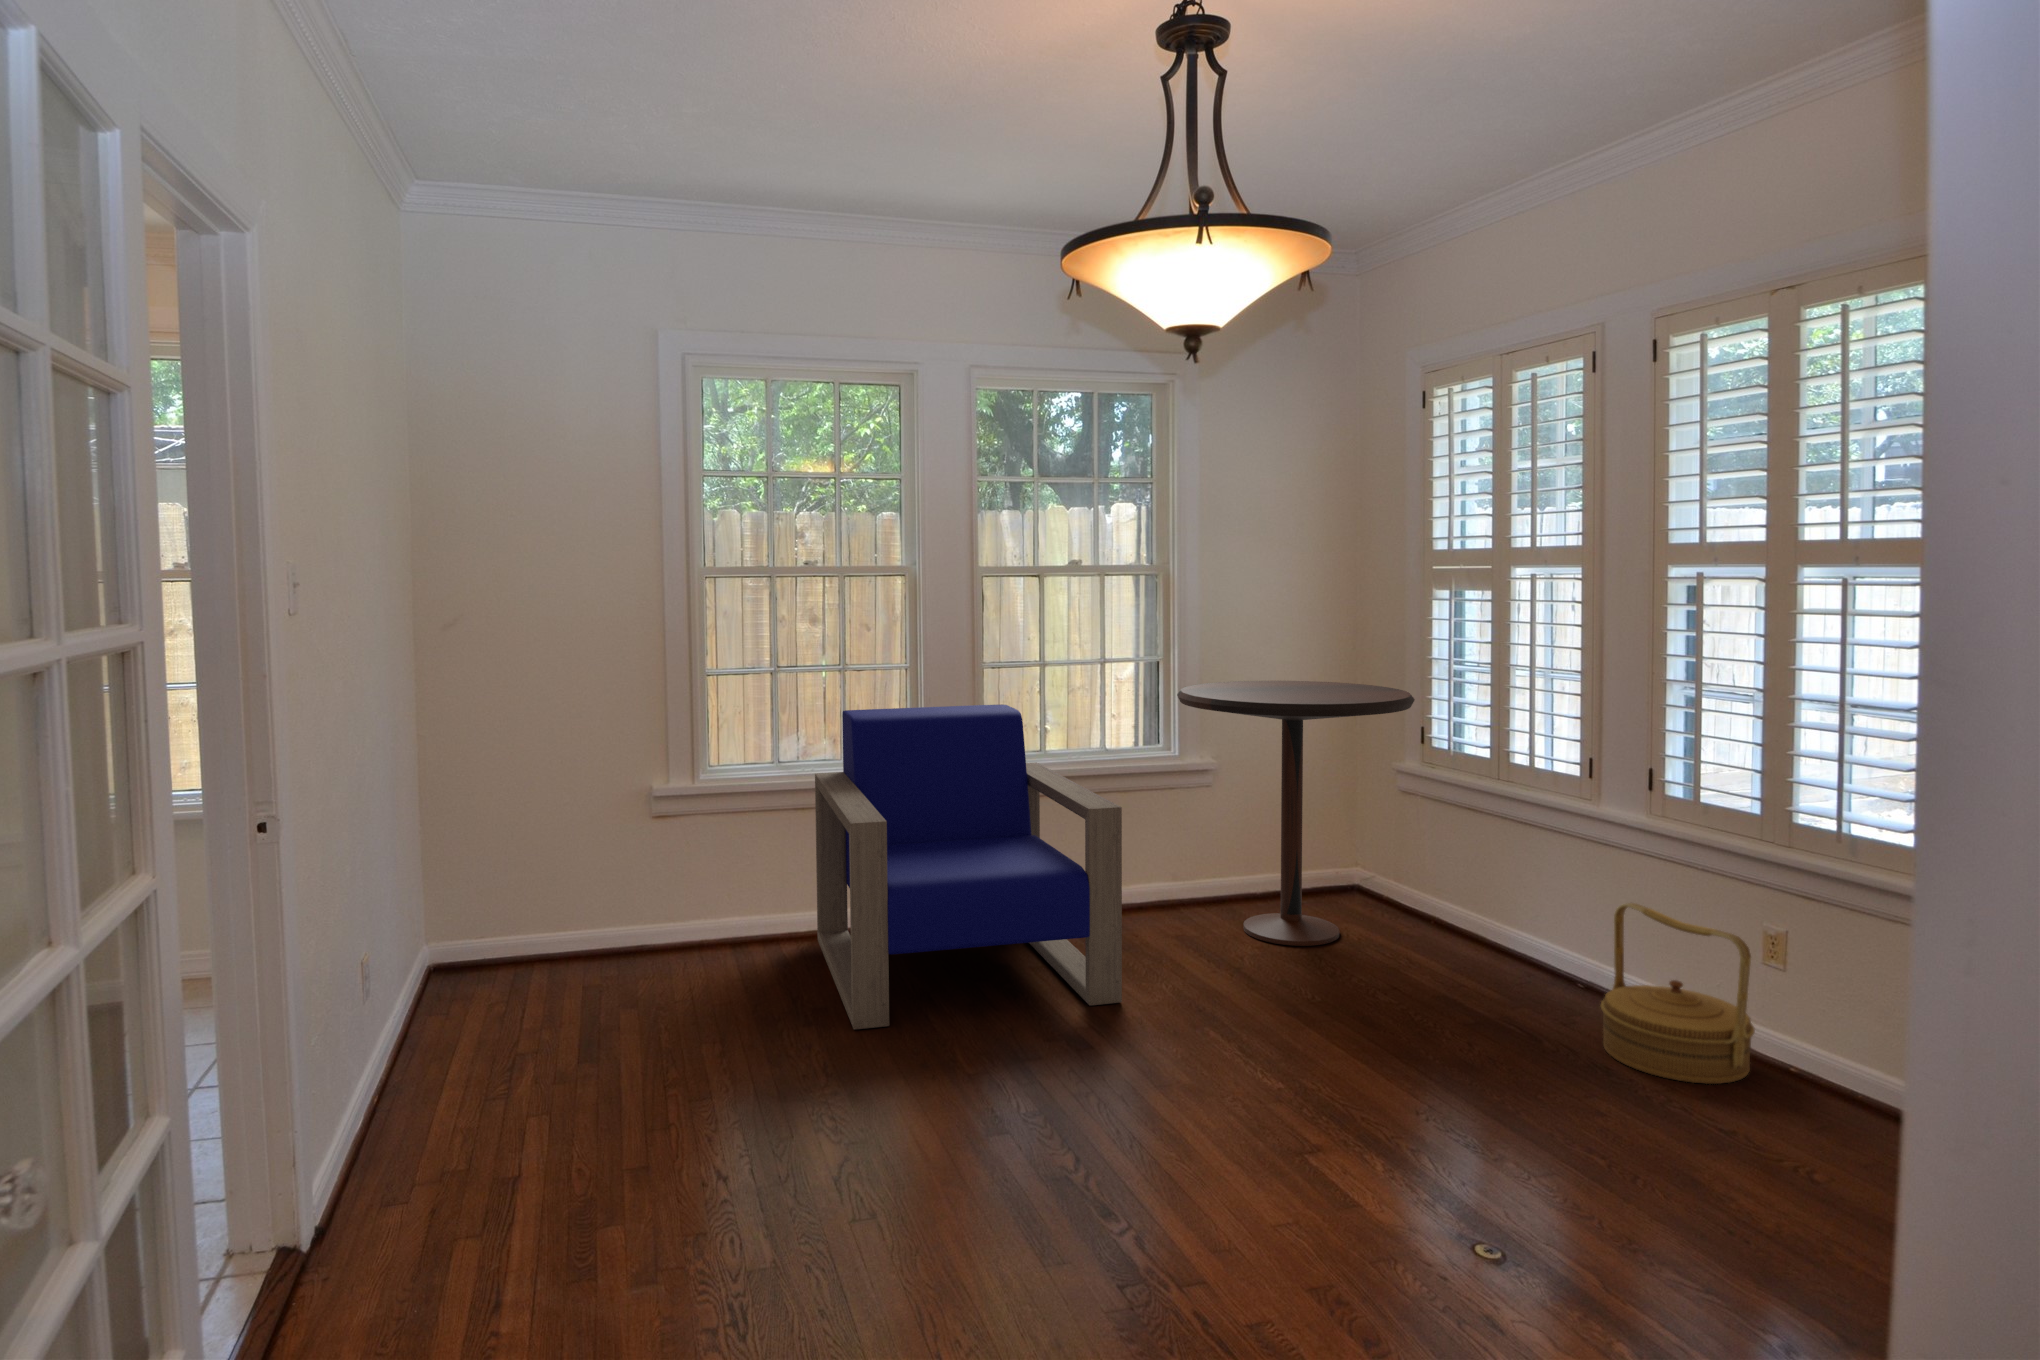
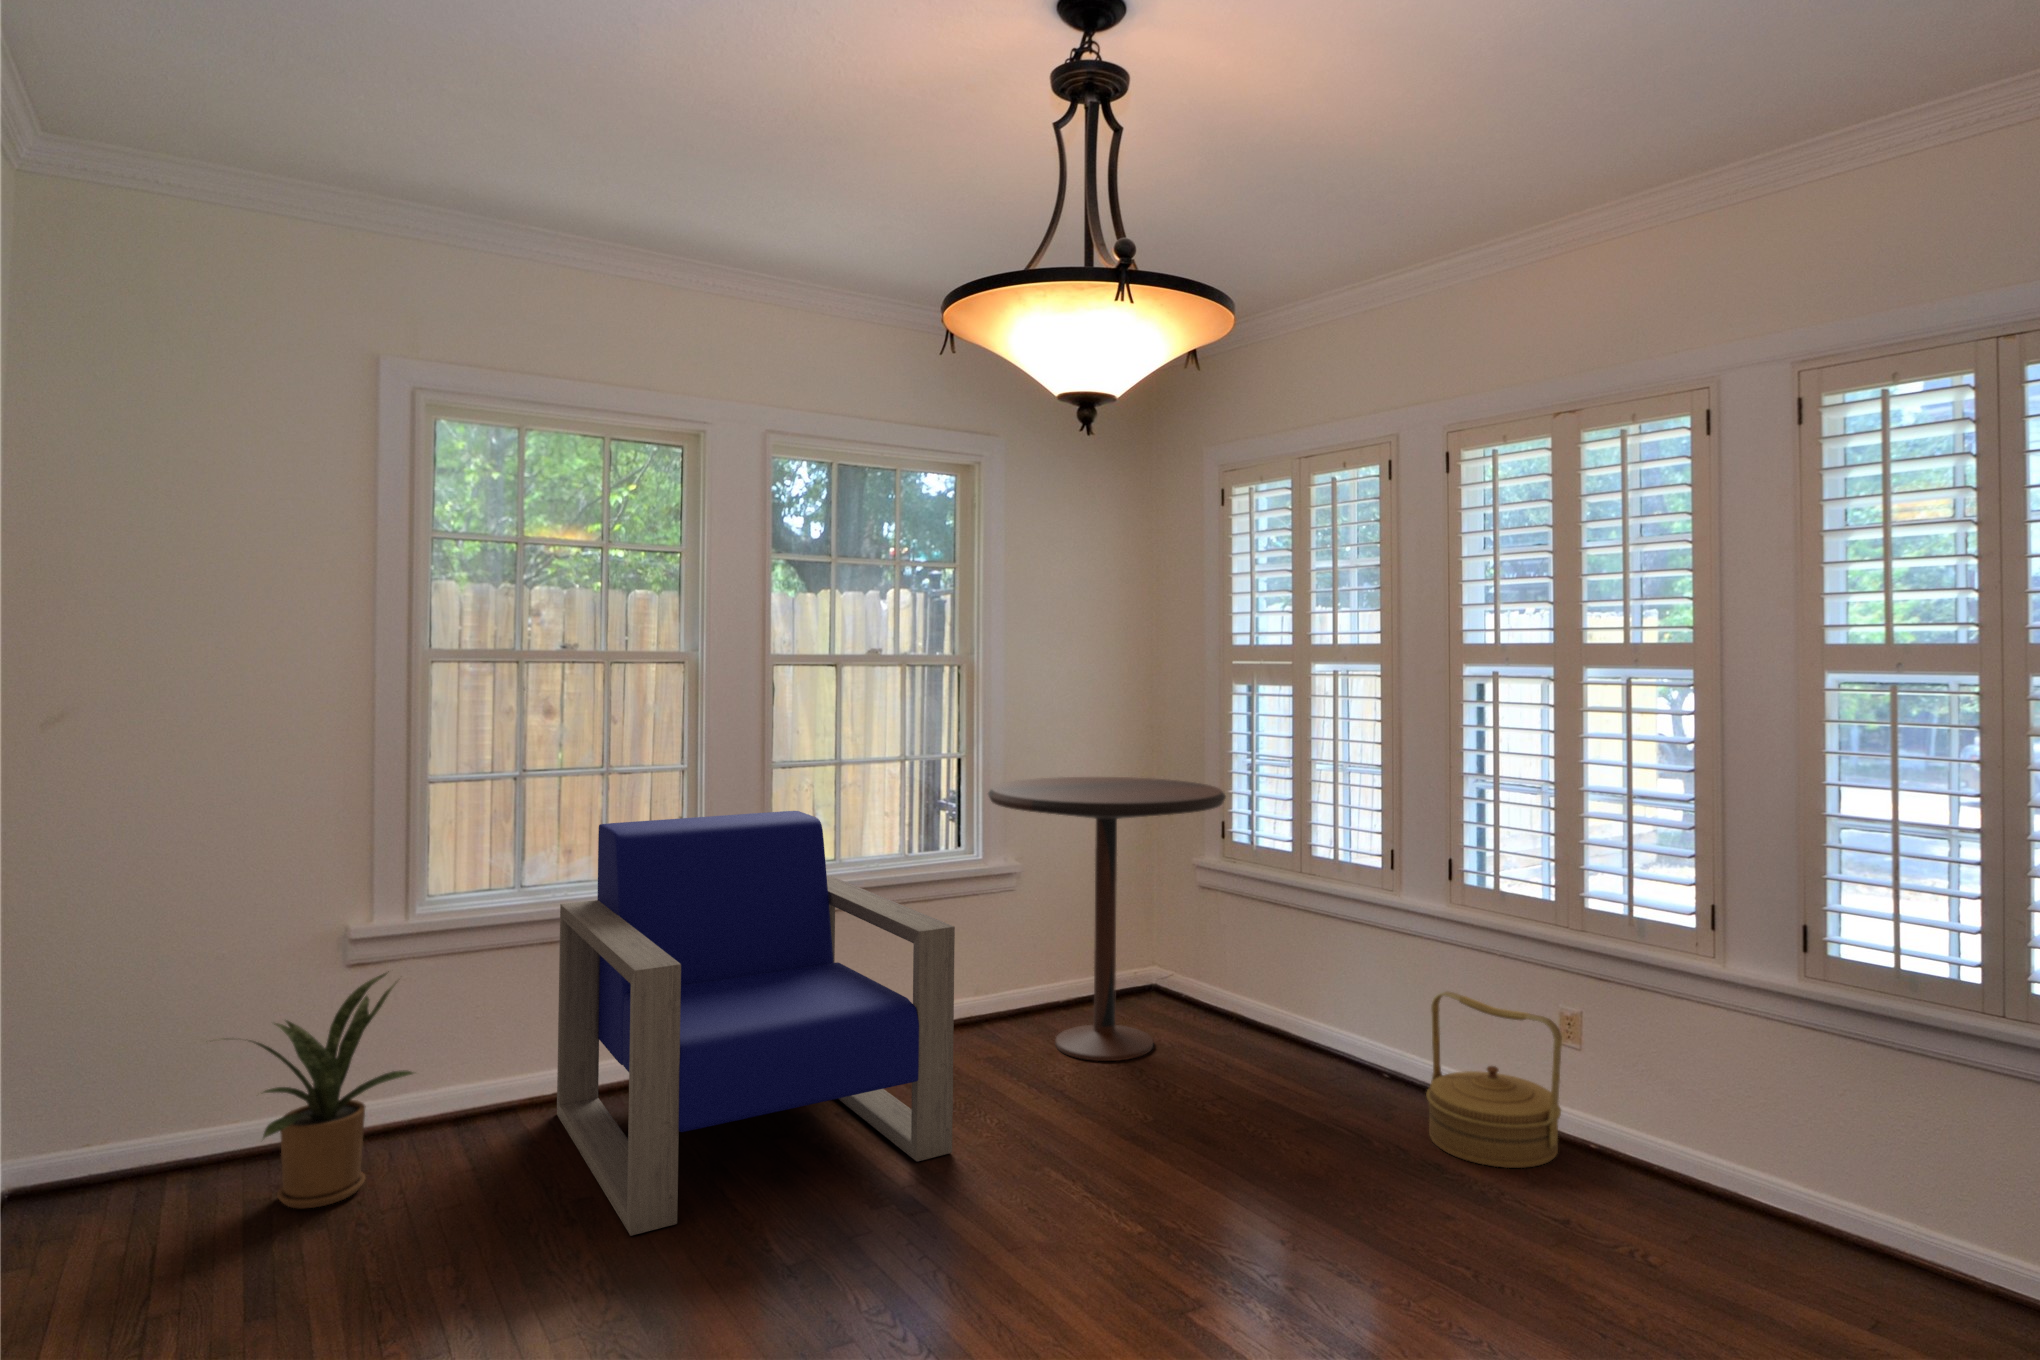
house plant: none [570,816,717,983] -> present [251,973,414,1209]

